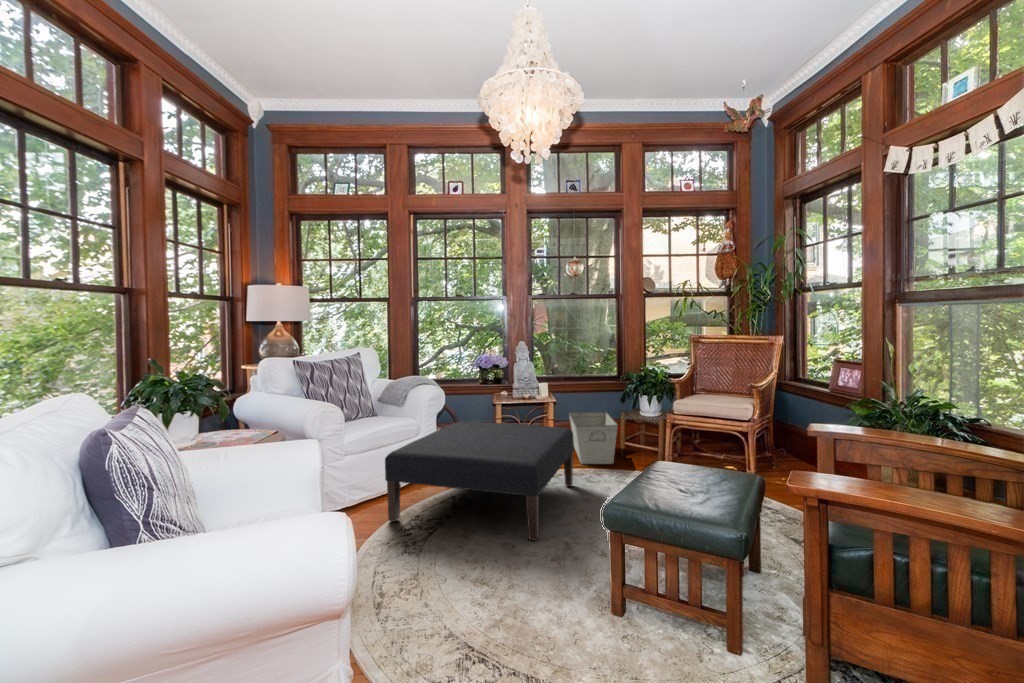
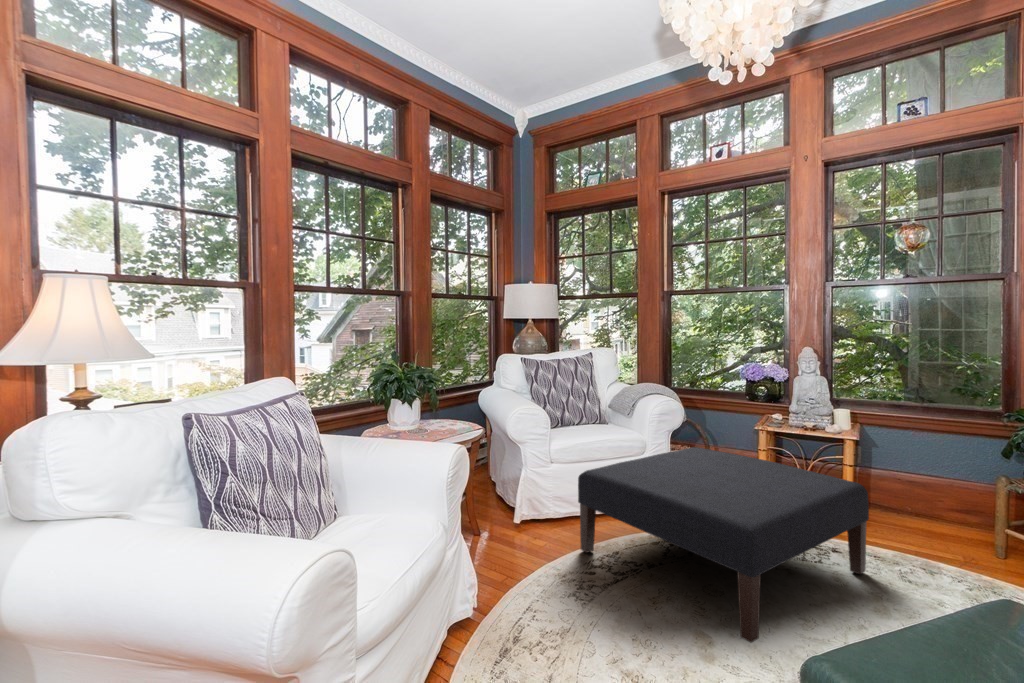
storage bin: present [569,412,618,464] -> none [890,458,981,556]

